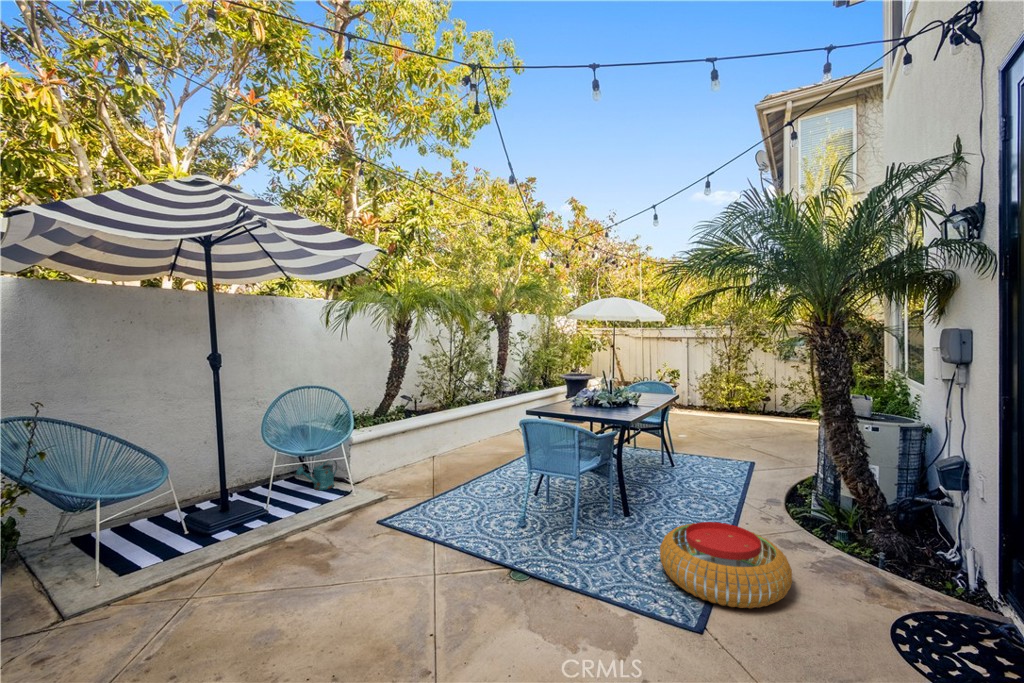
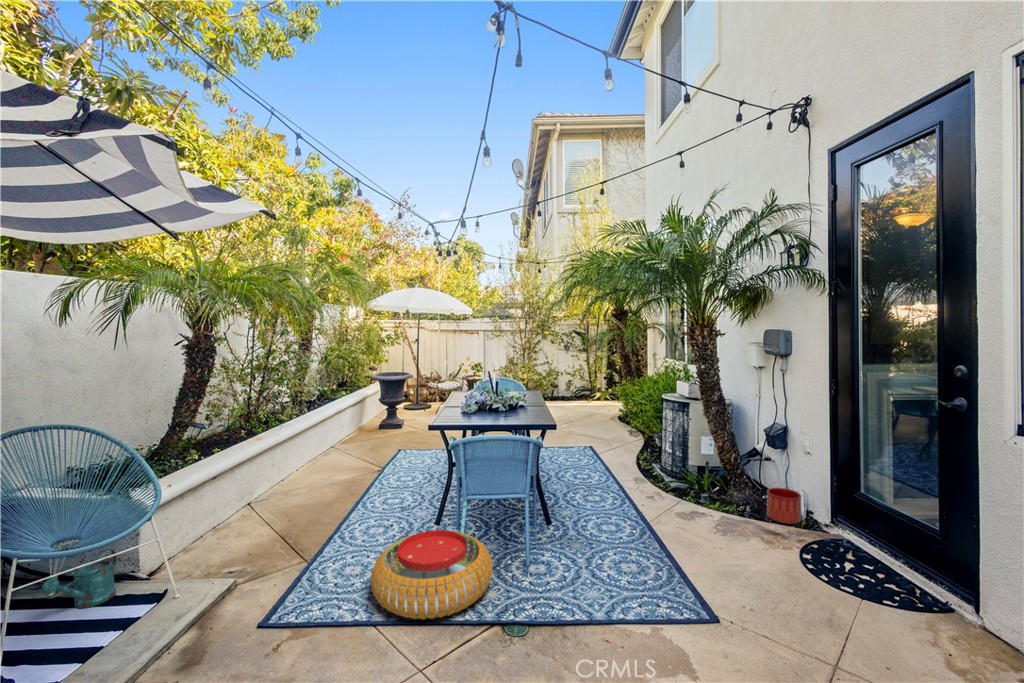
pouf: present [660,522,792,608] -> present [371,530,493,619]
planter: none [913,539,968,592] -> present [767,488,801,524]

